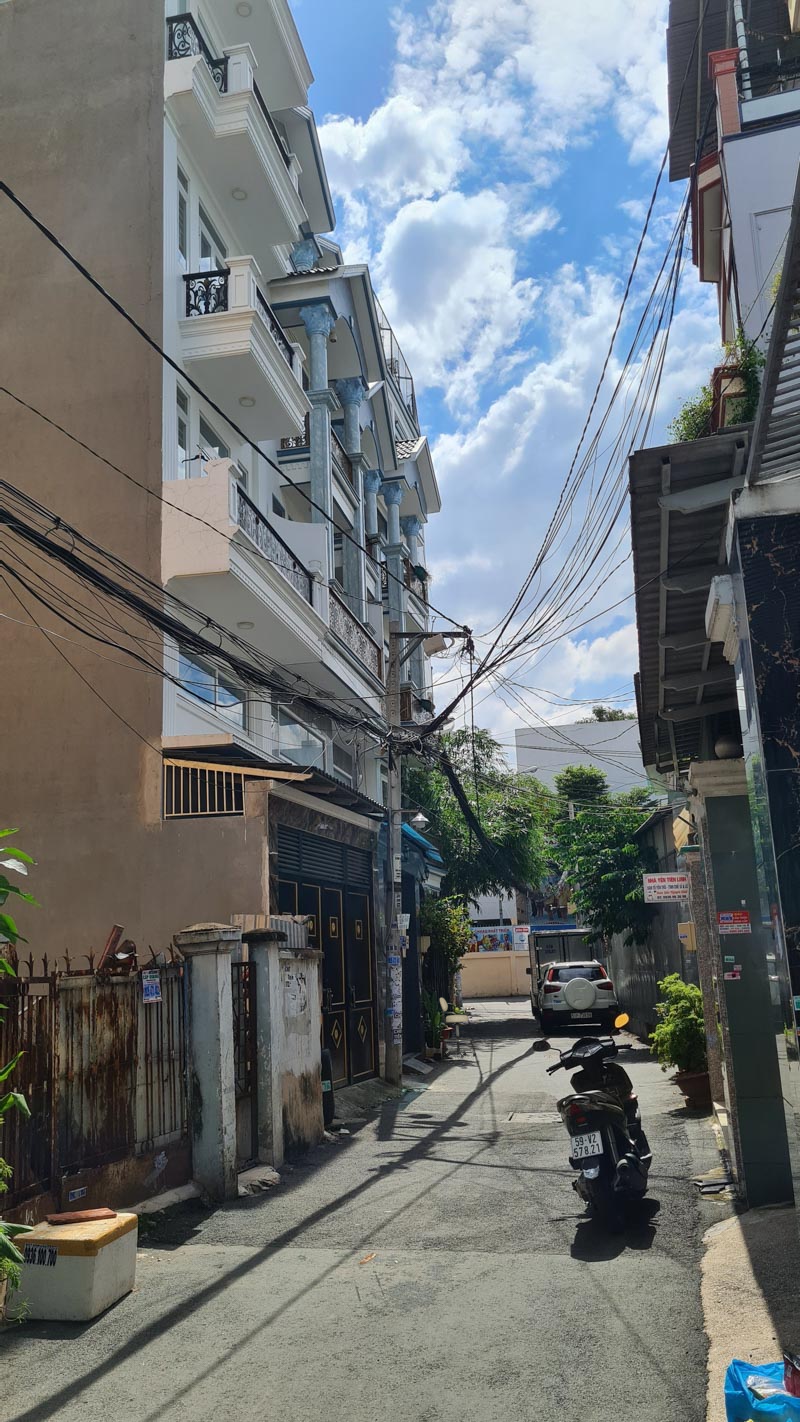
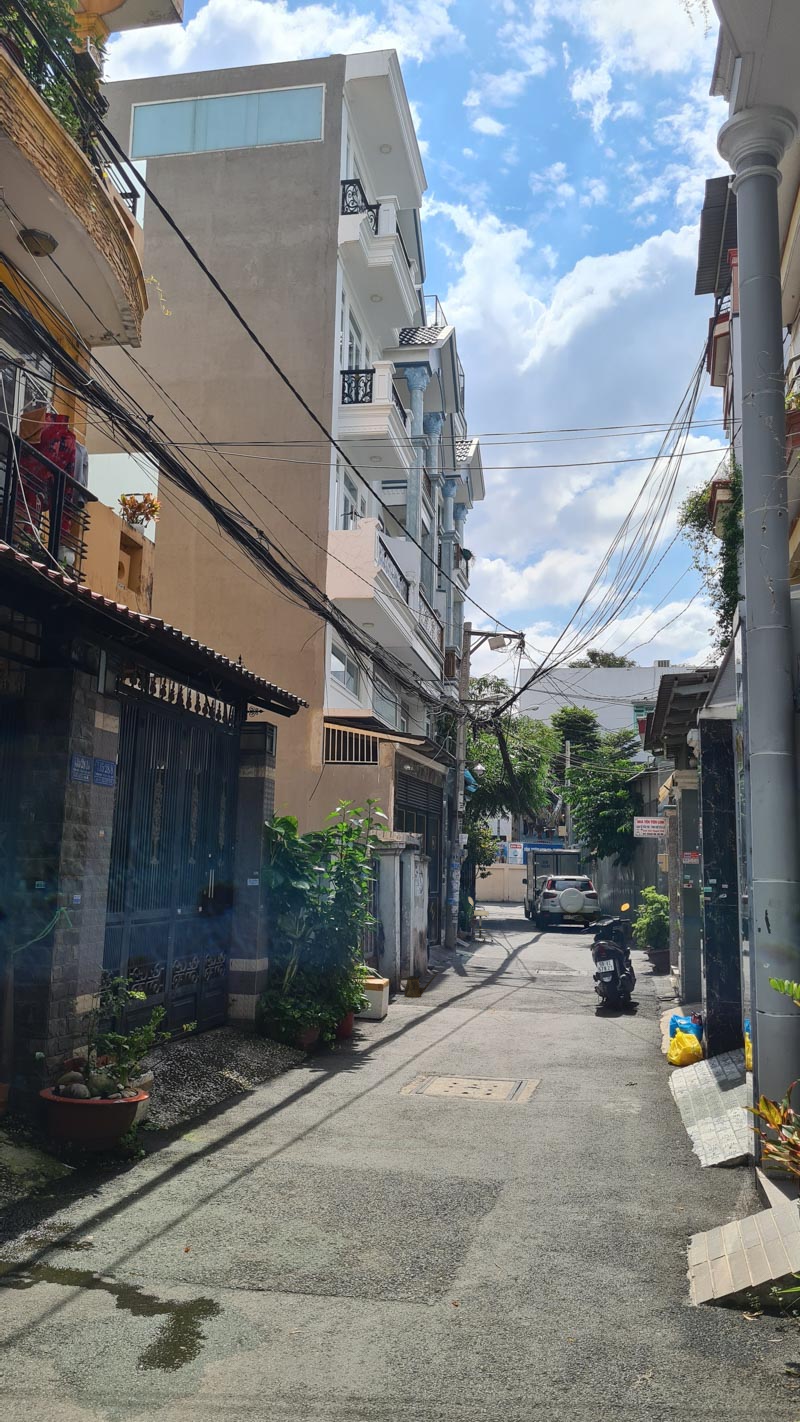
watering can: none [233,1160,298,1206] -> present [400,974,438,997]

